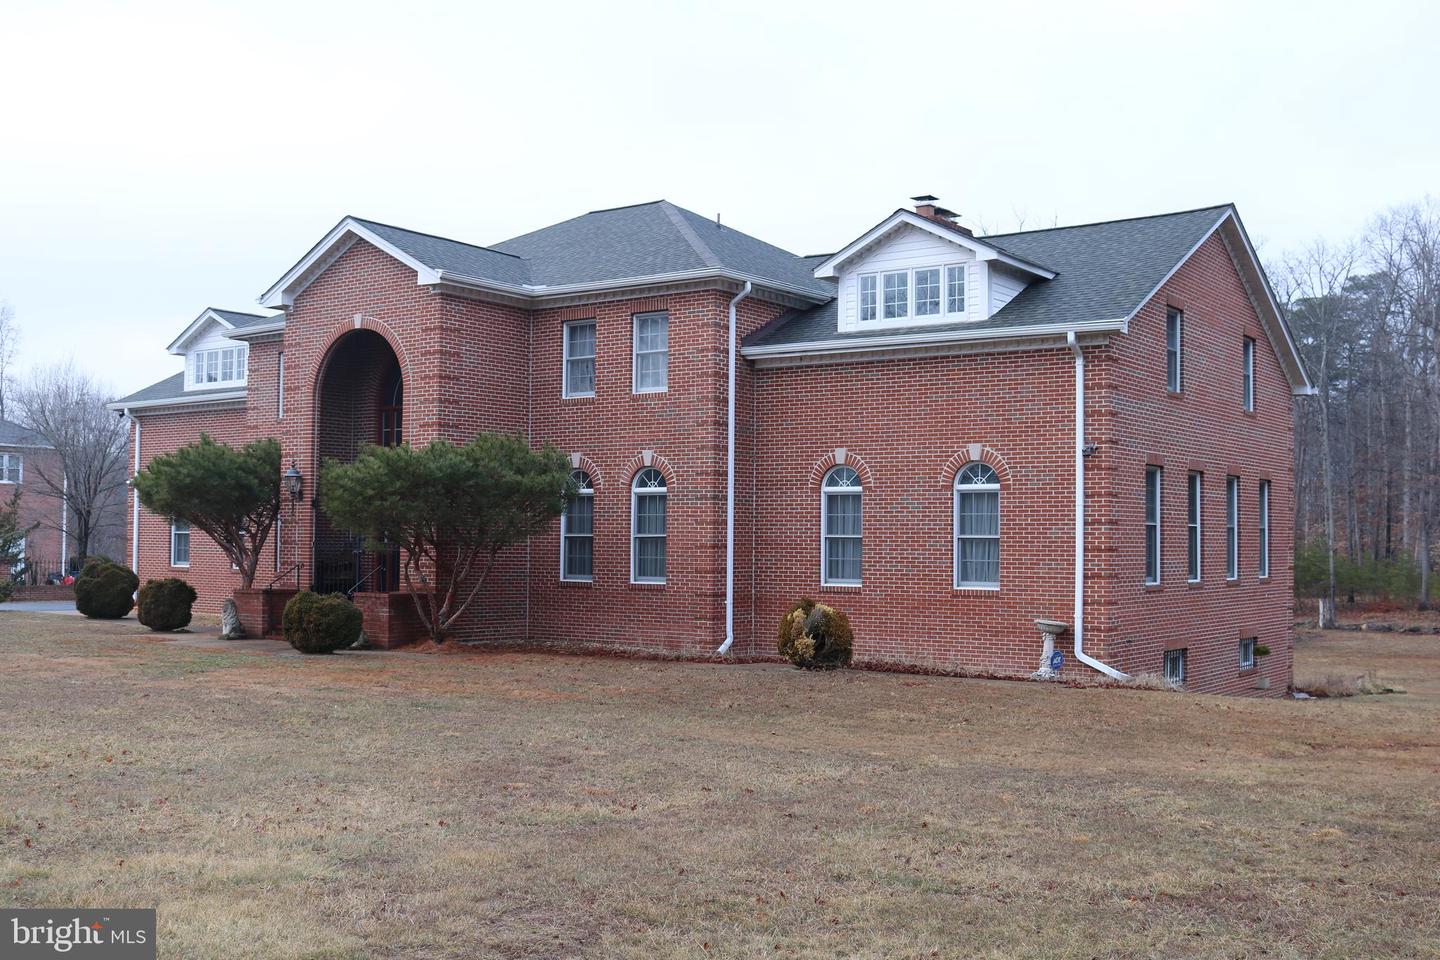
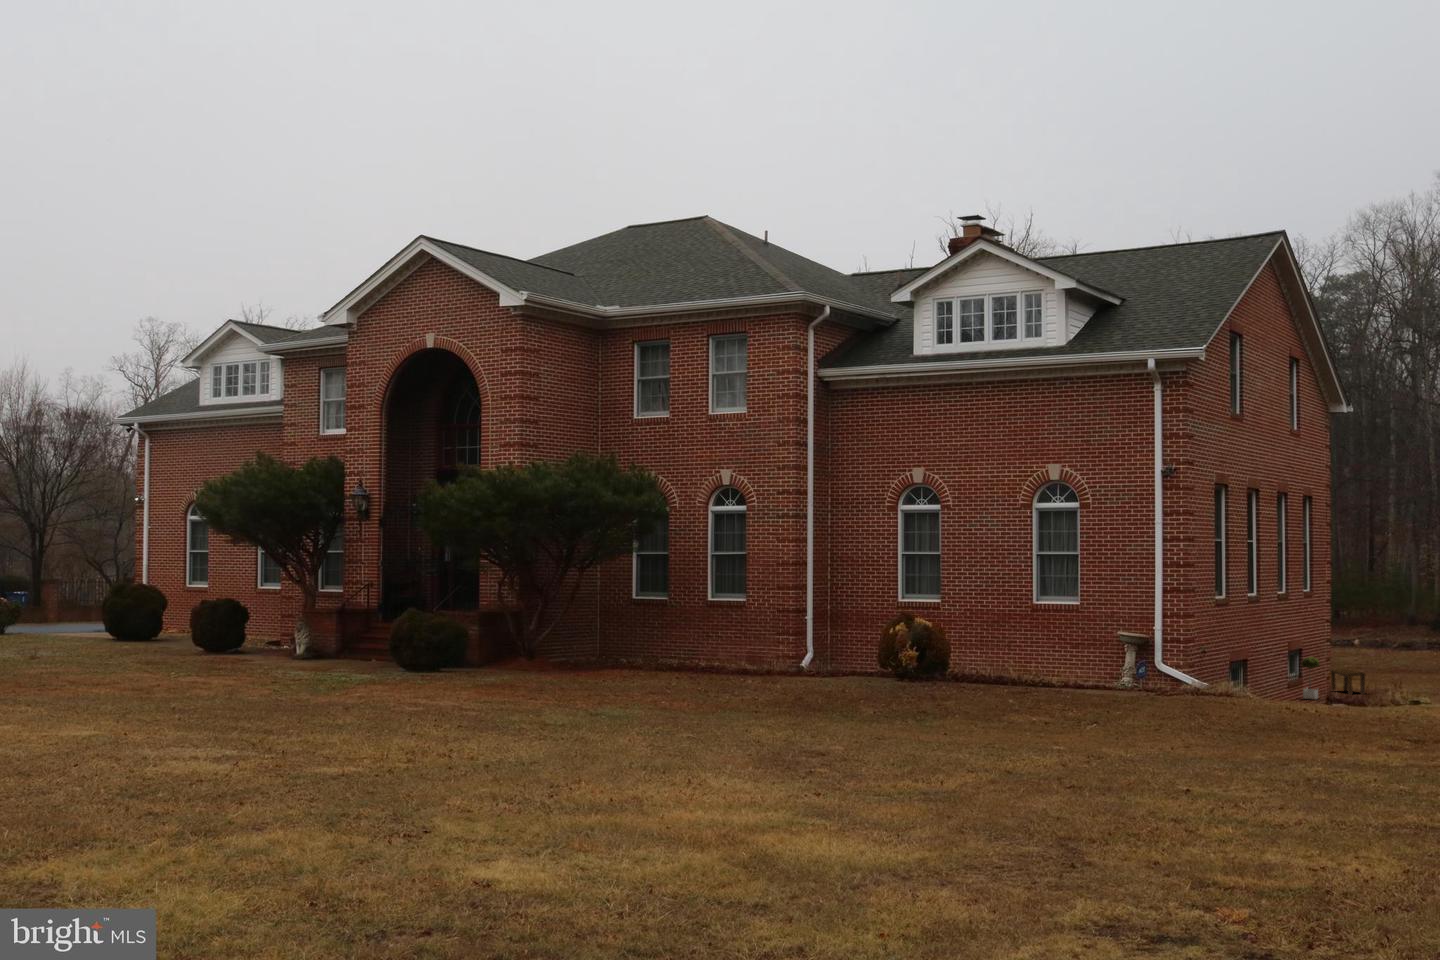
bench: none [1287,657,1322,684] -> present [1331,669,1365,695]

